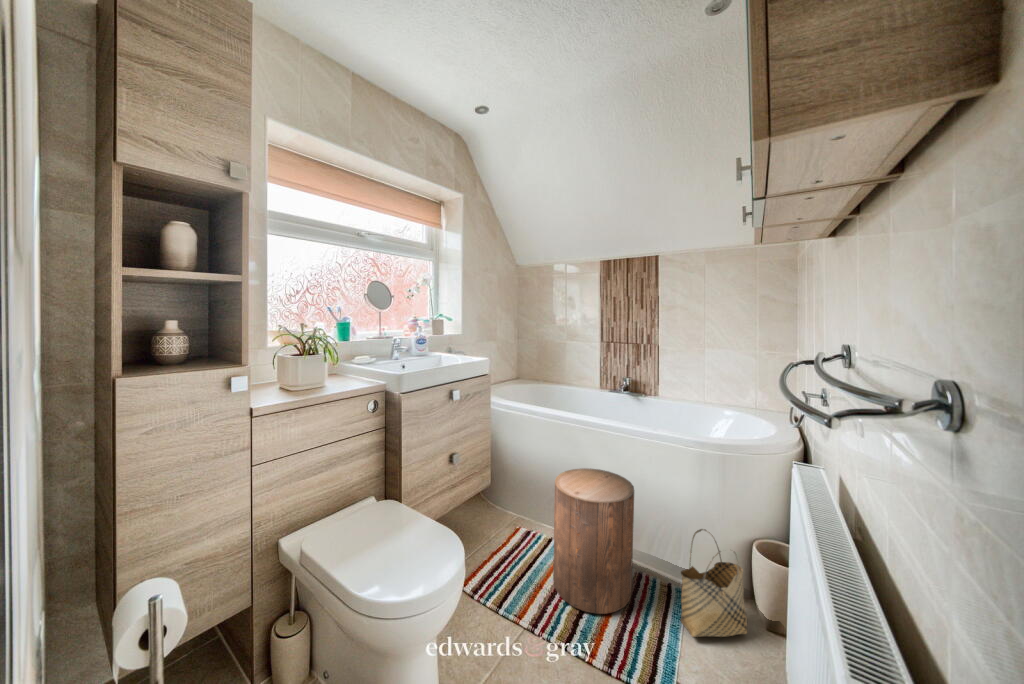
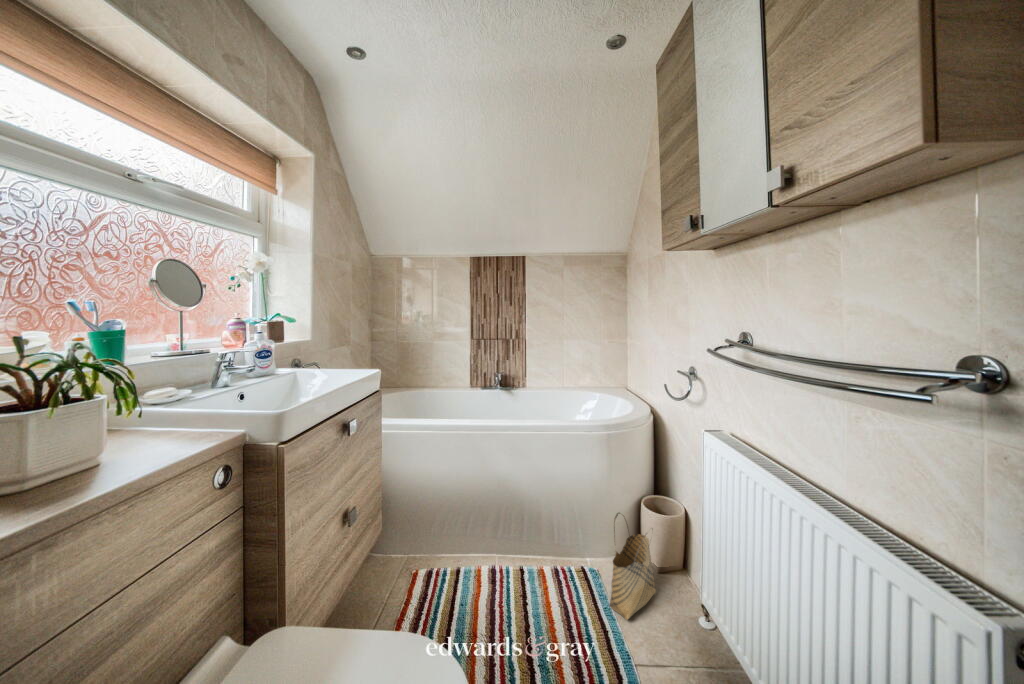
stool: present [553,468,634,614] -> none [480,478,566,647]

